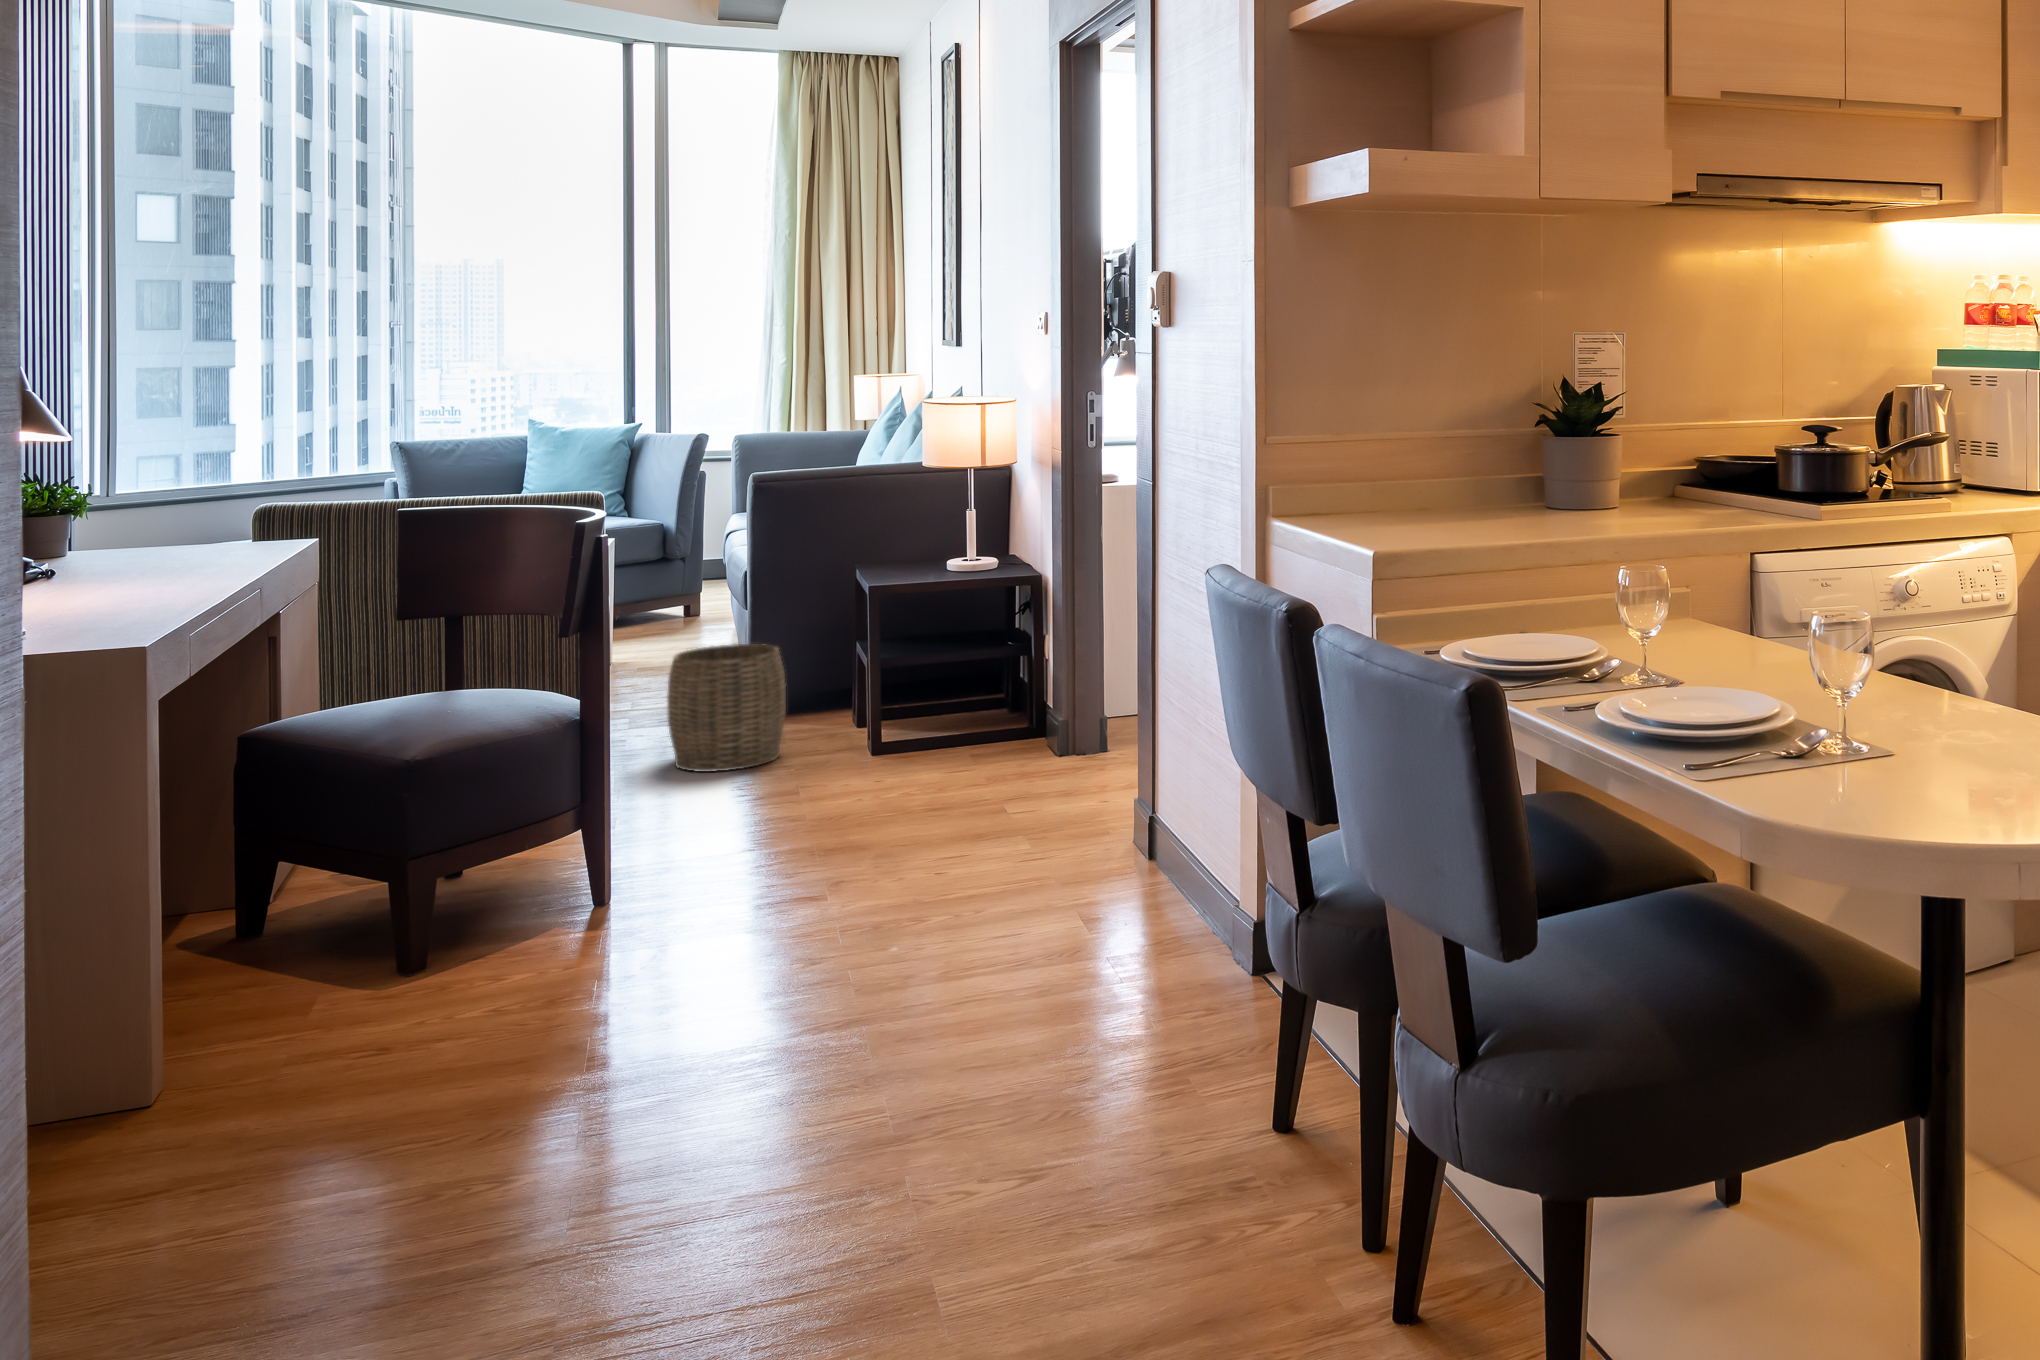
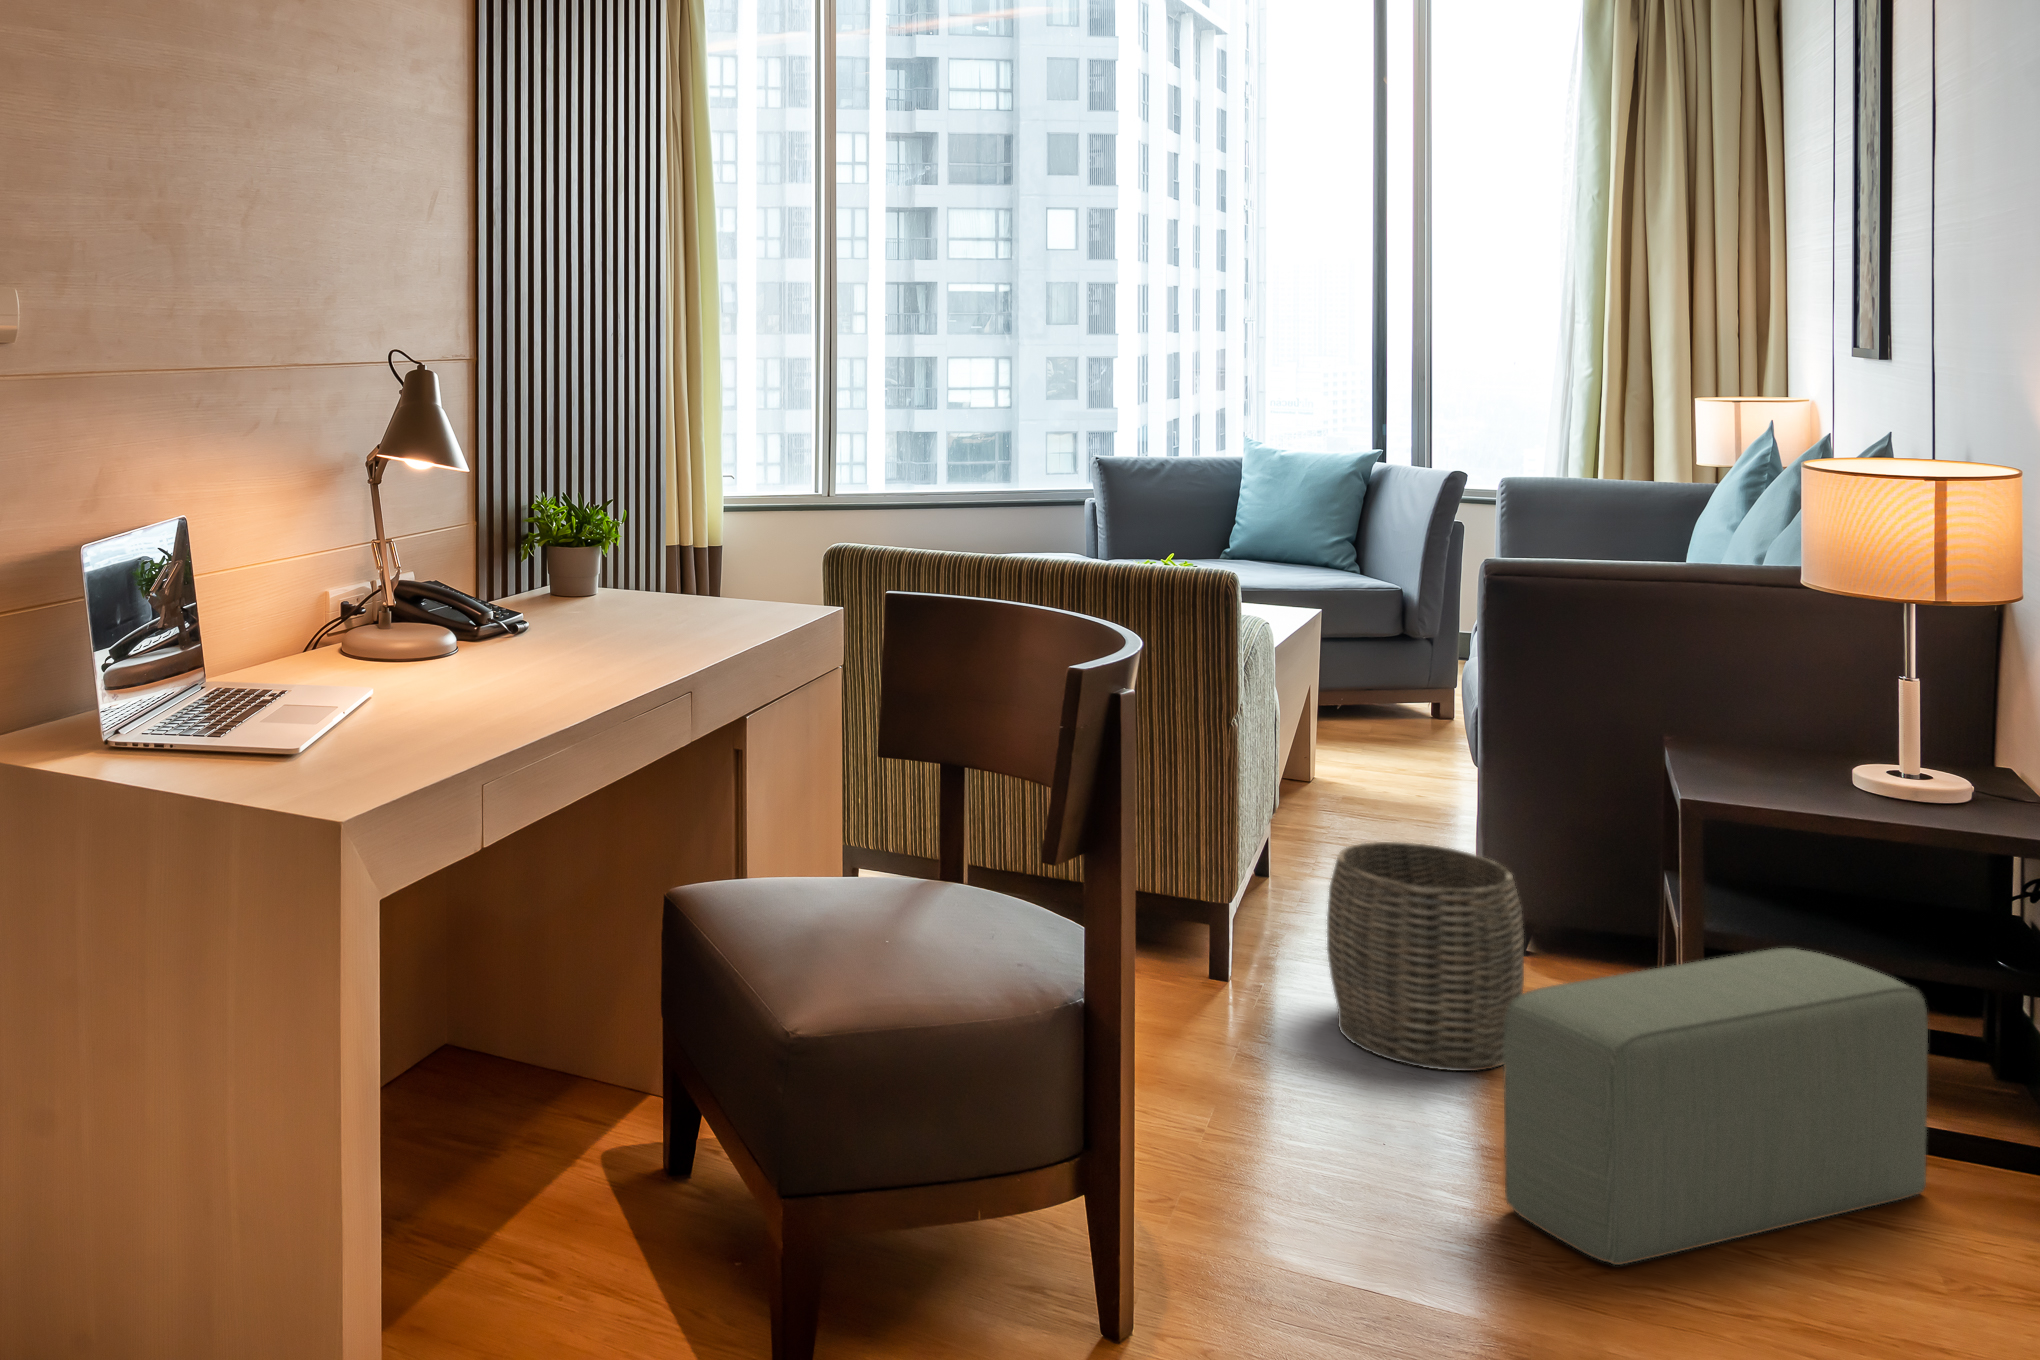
pouf: none [788,647,980,809] -> present [1503,948,1928,1265]

